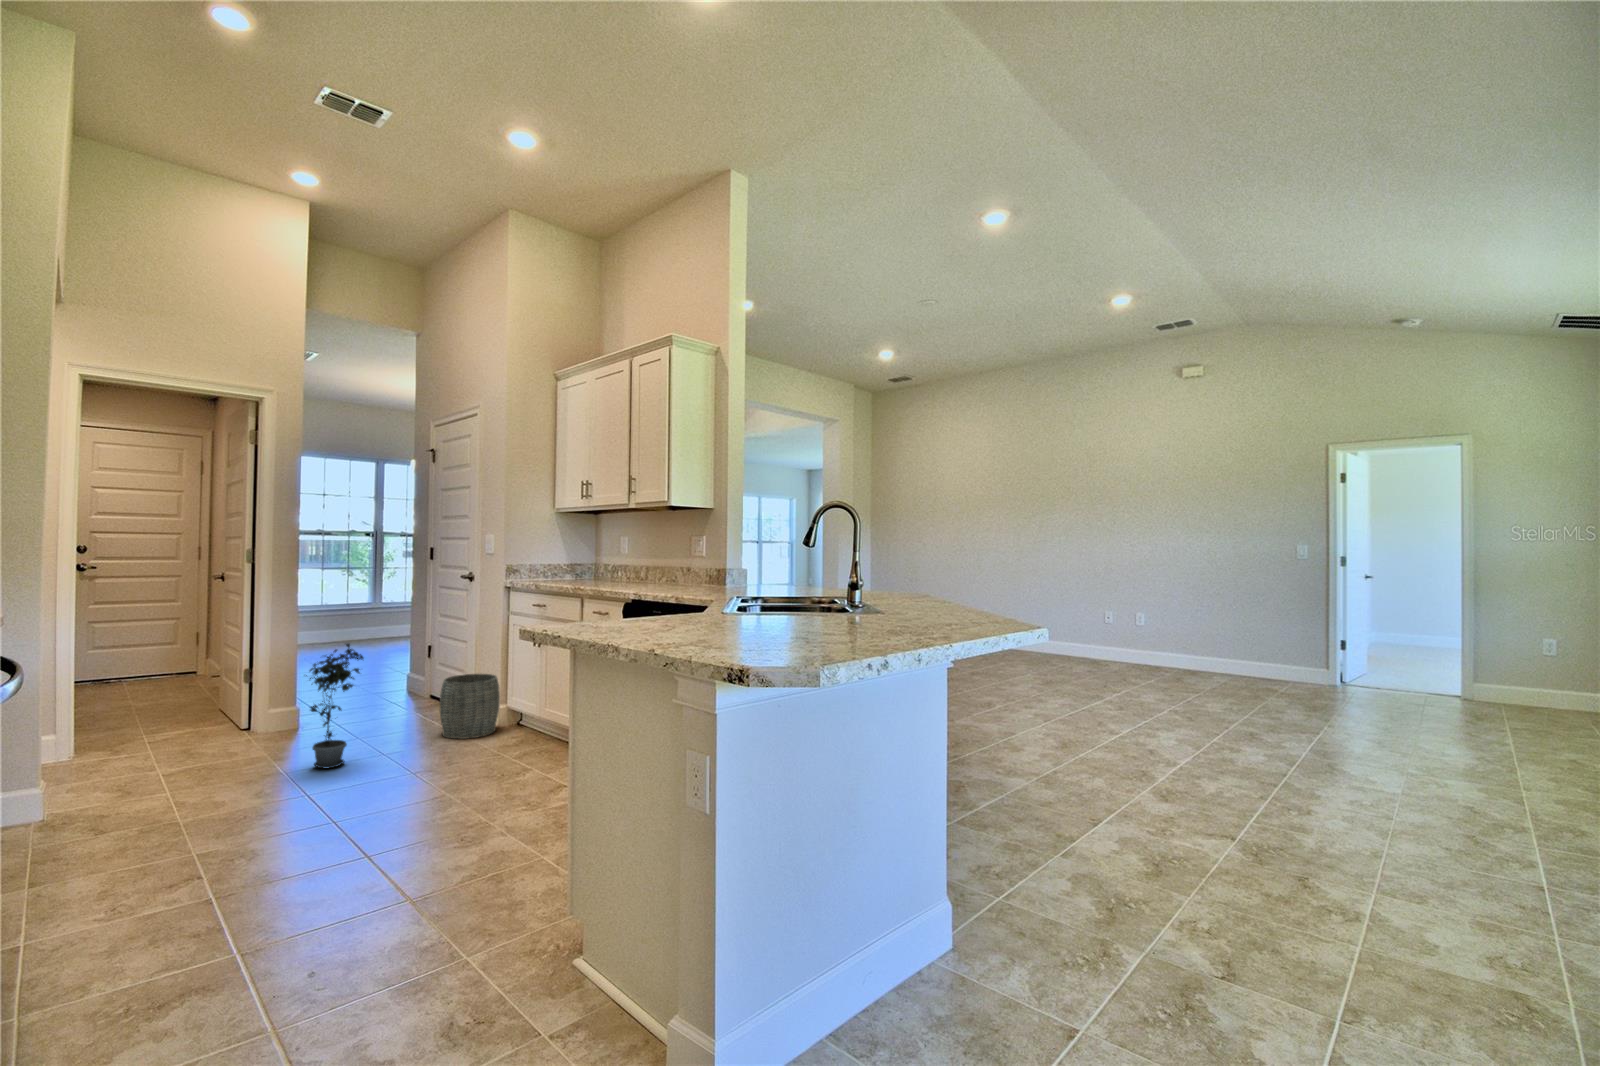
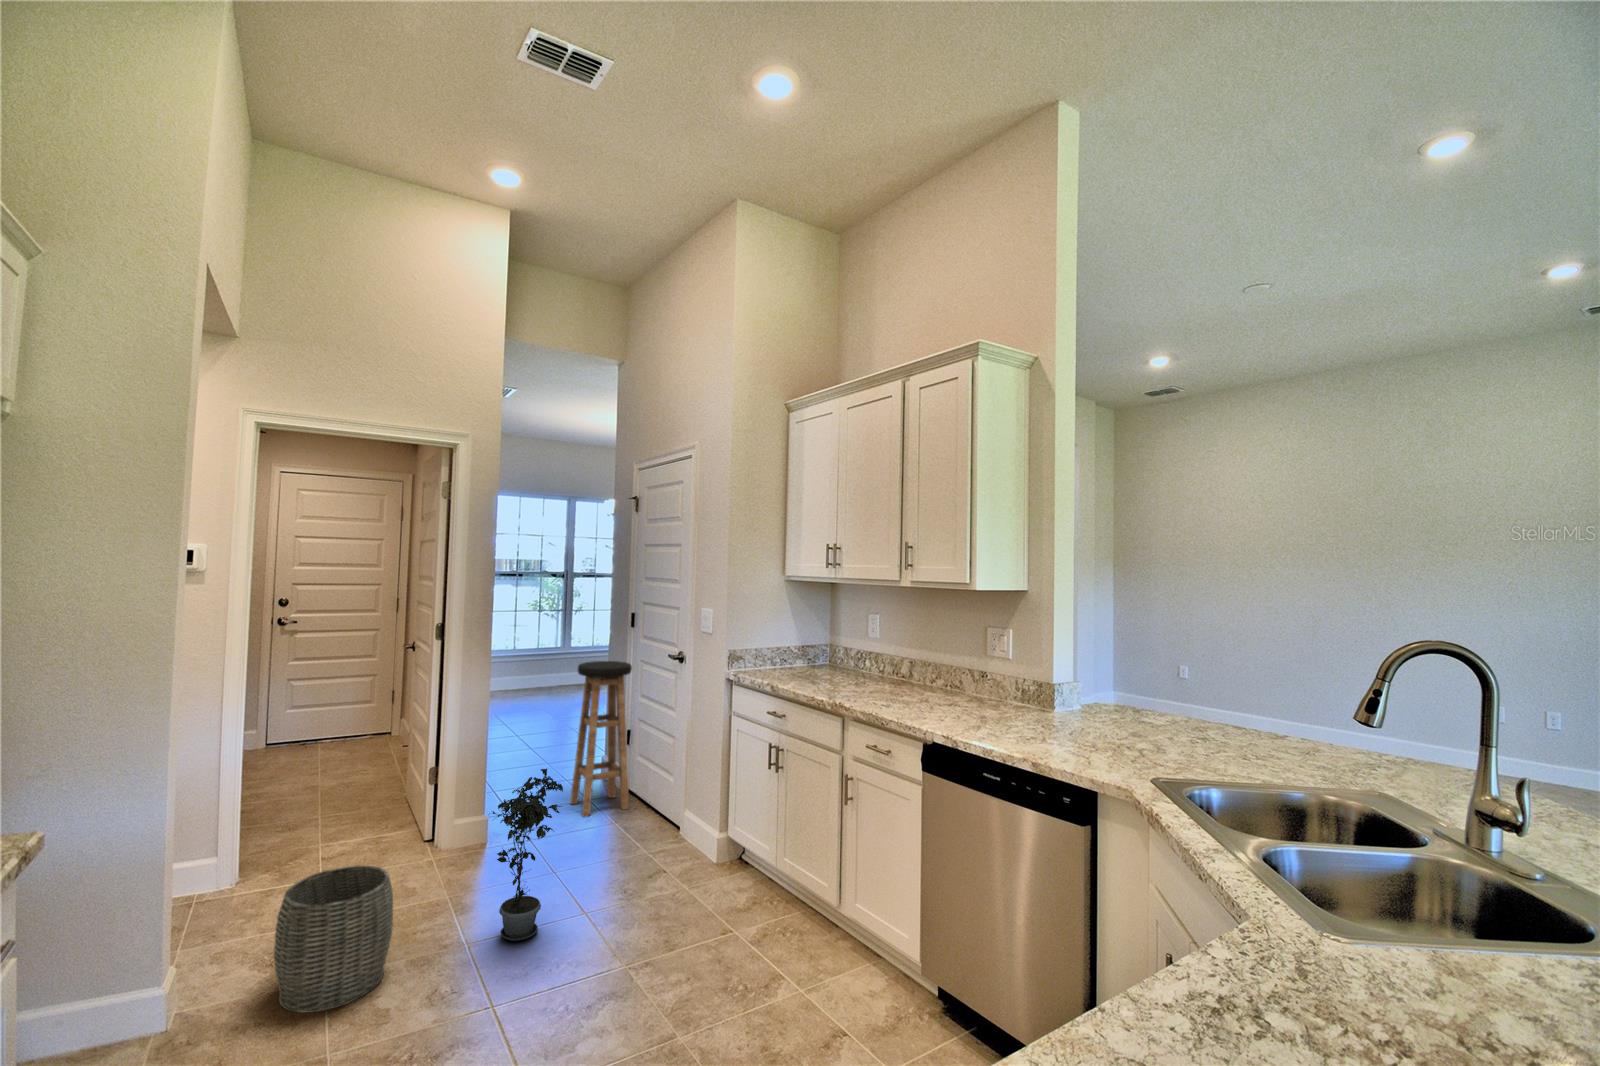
bar stool: none [377,587,431,711] -> present [570,661,632,817]
woven basket: present [440,674,500,739] -> present [274,866,393,1013]

